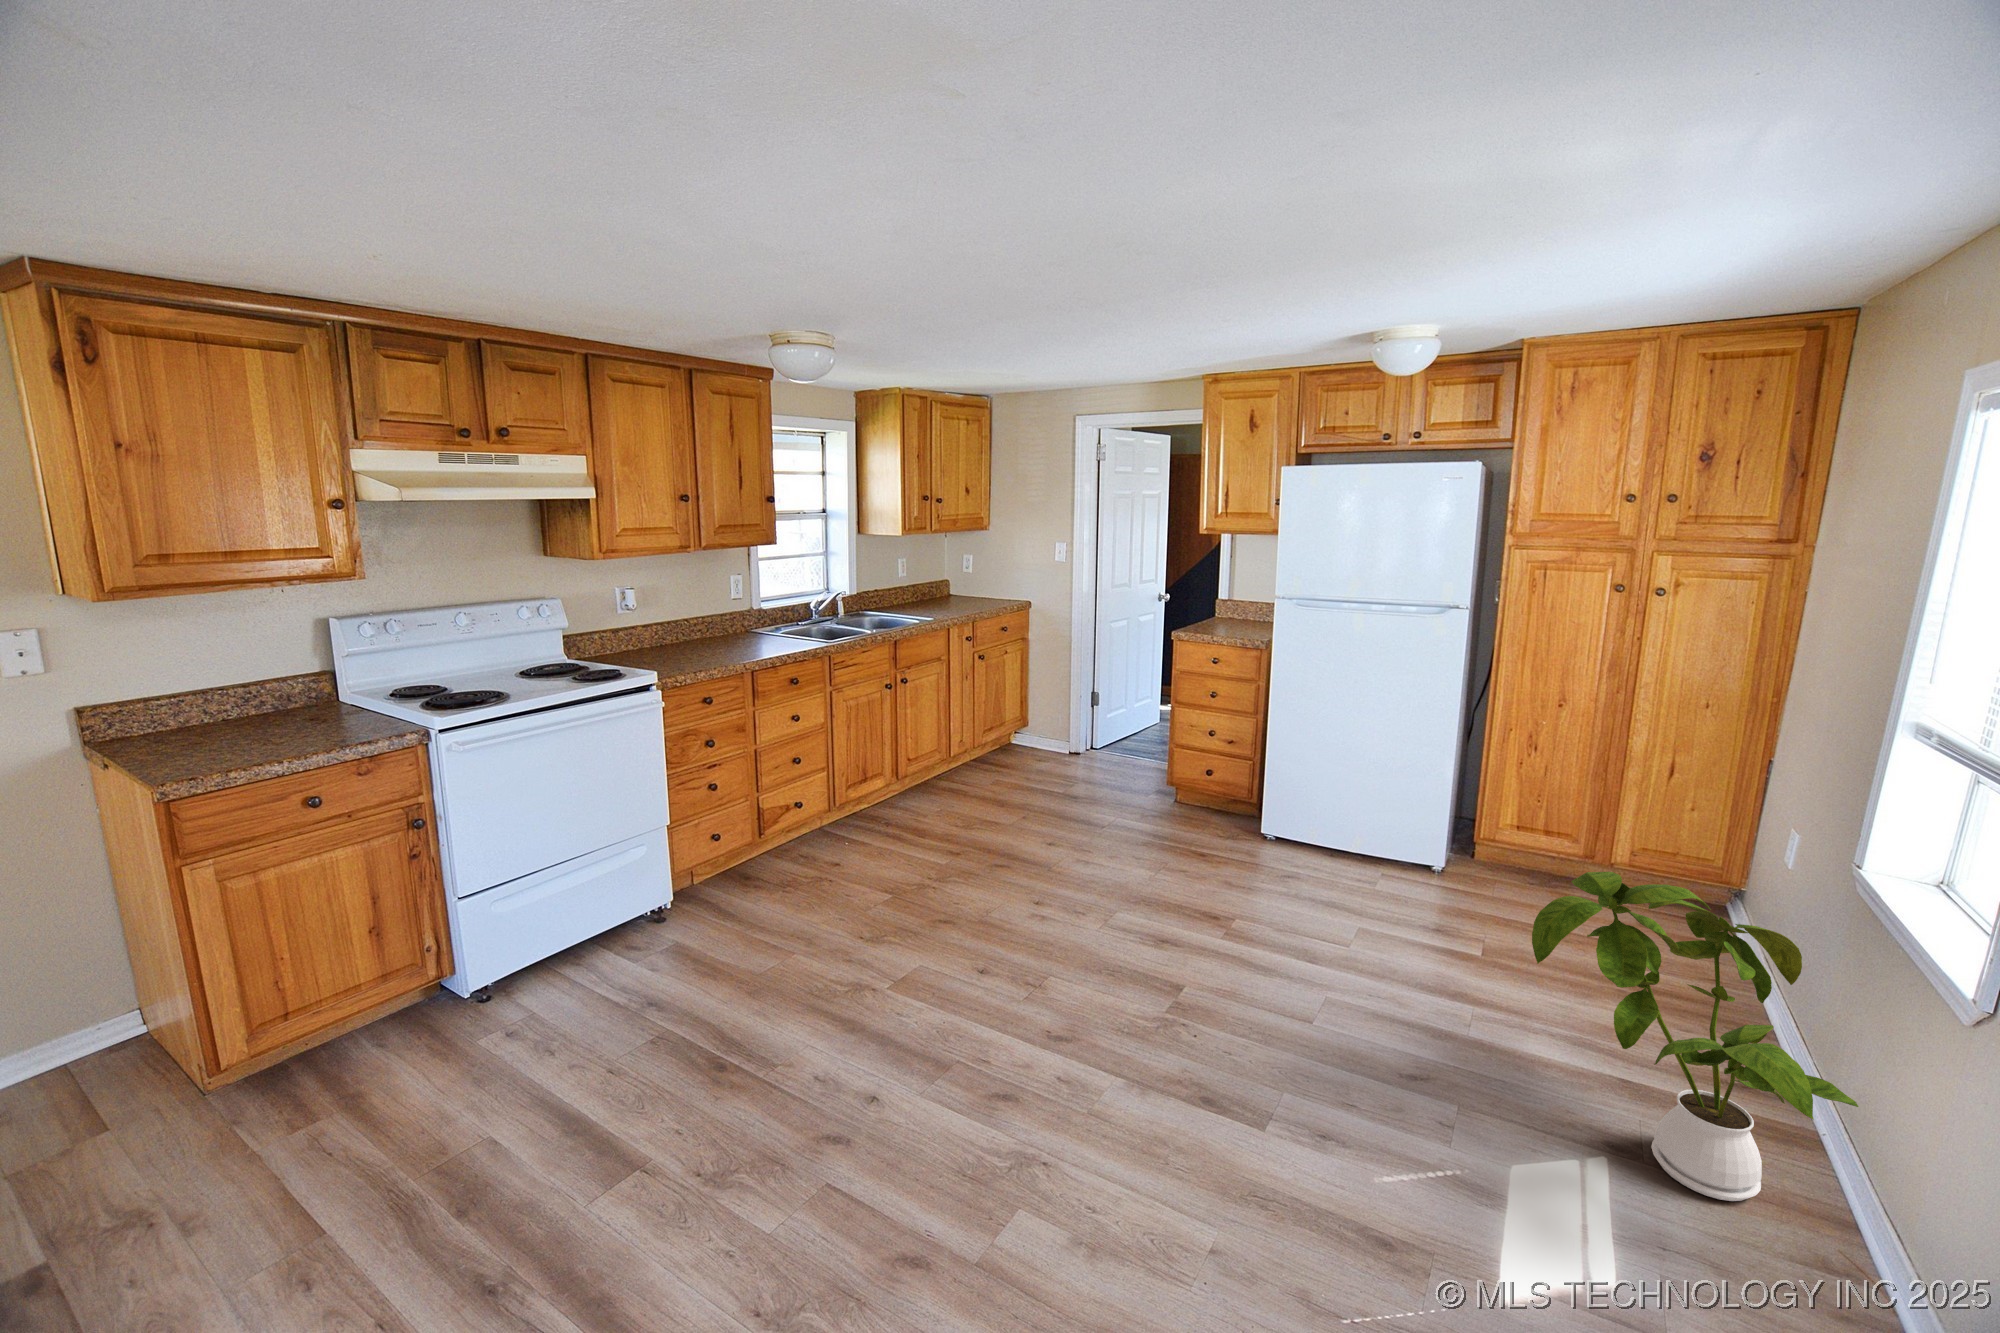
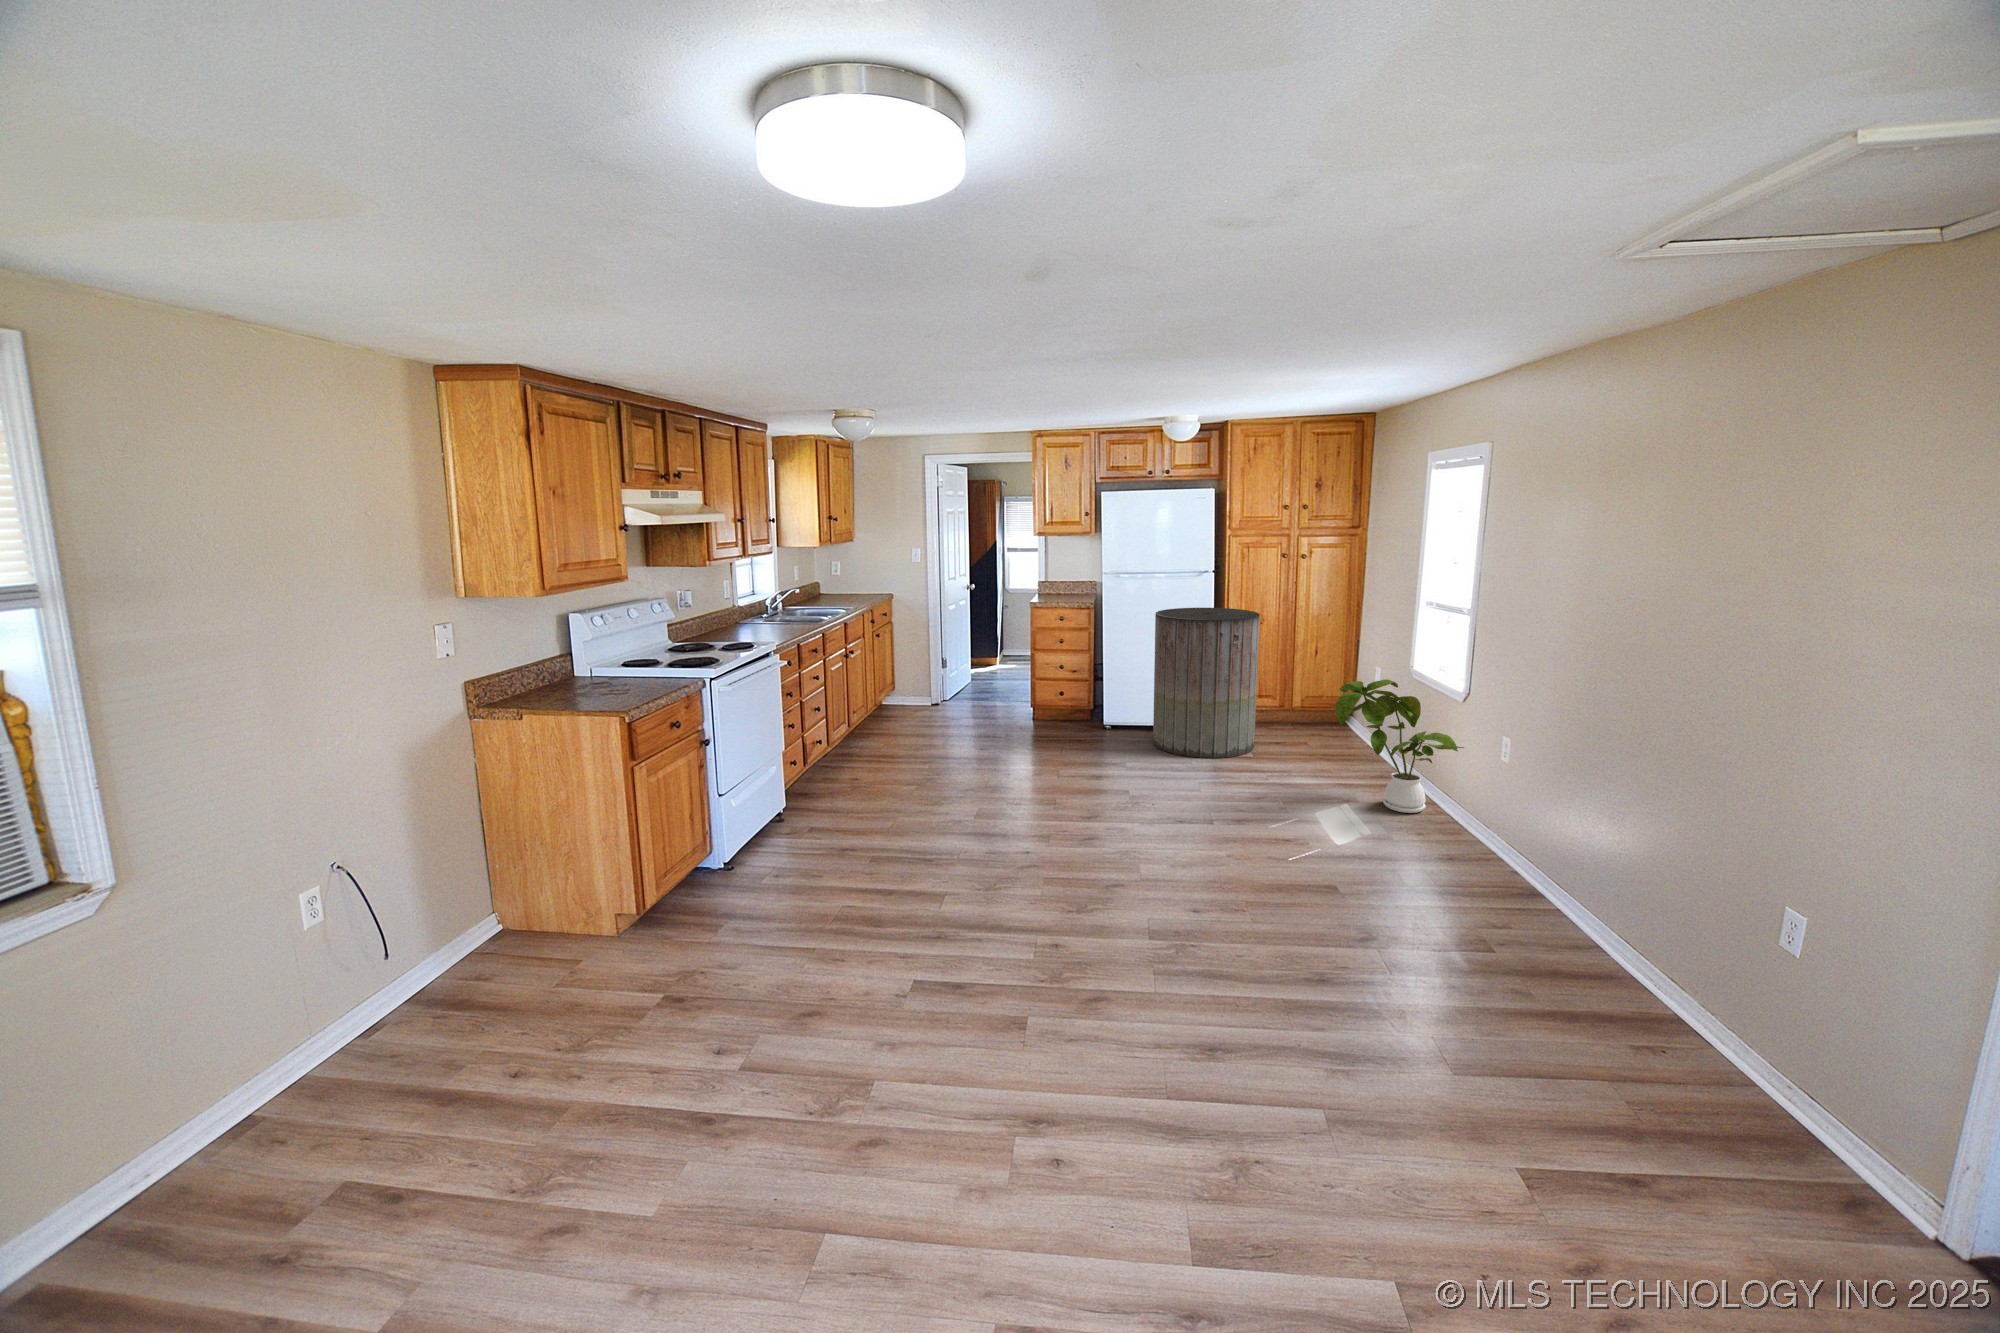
trash can: none [1309,663,1519,939] -> present [1153,608,1260,758]

